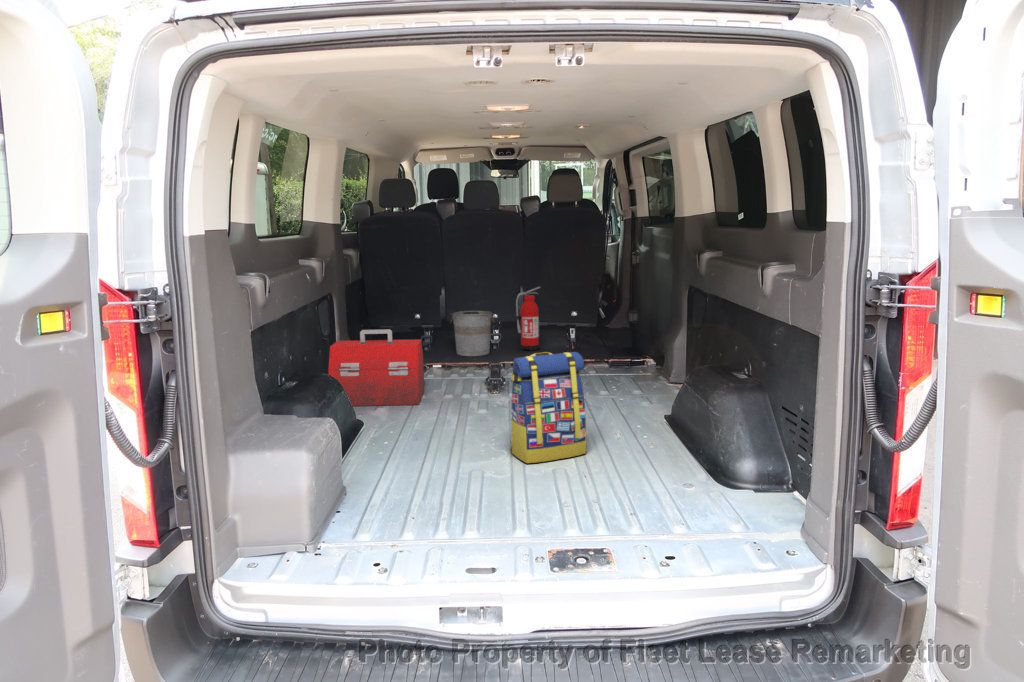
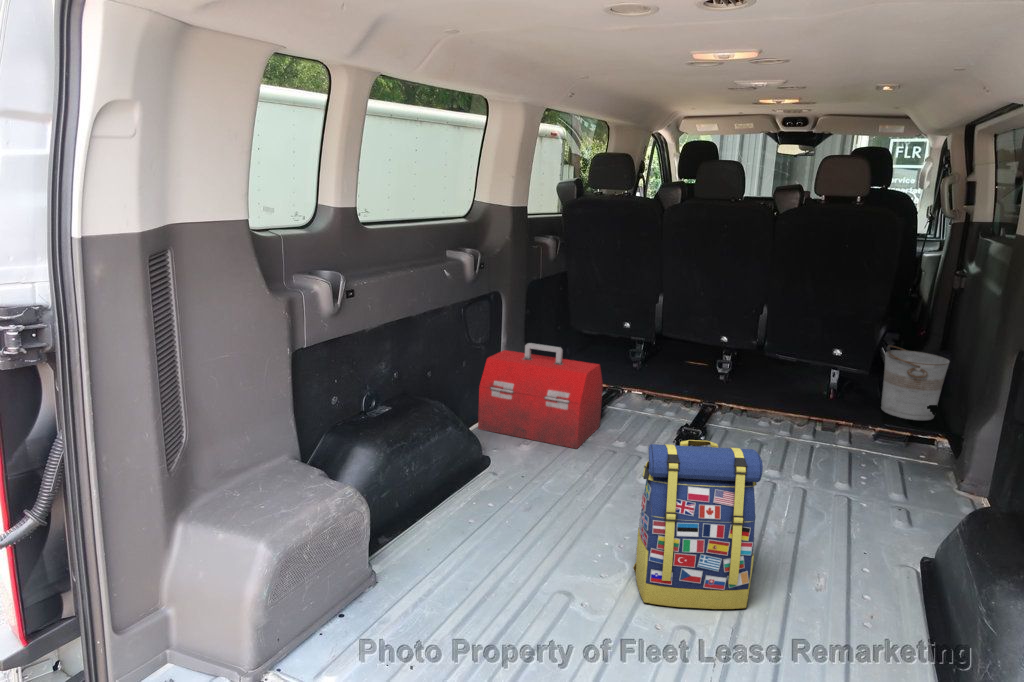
fire extinguisher: present [516,287,539,350] -> none [764,305,804,387]
bucket: present [450,311,495,356] -> present [881,345,949,420]

